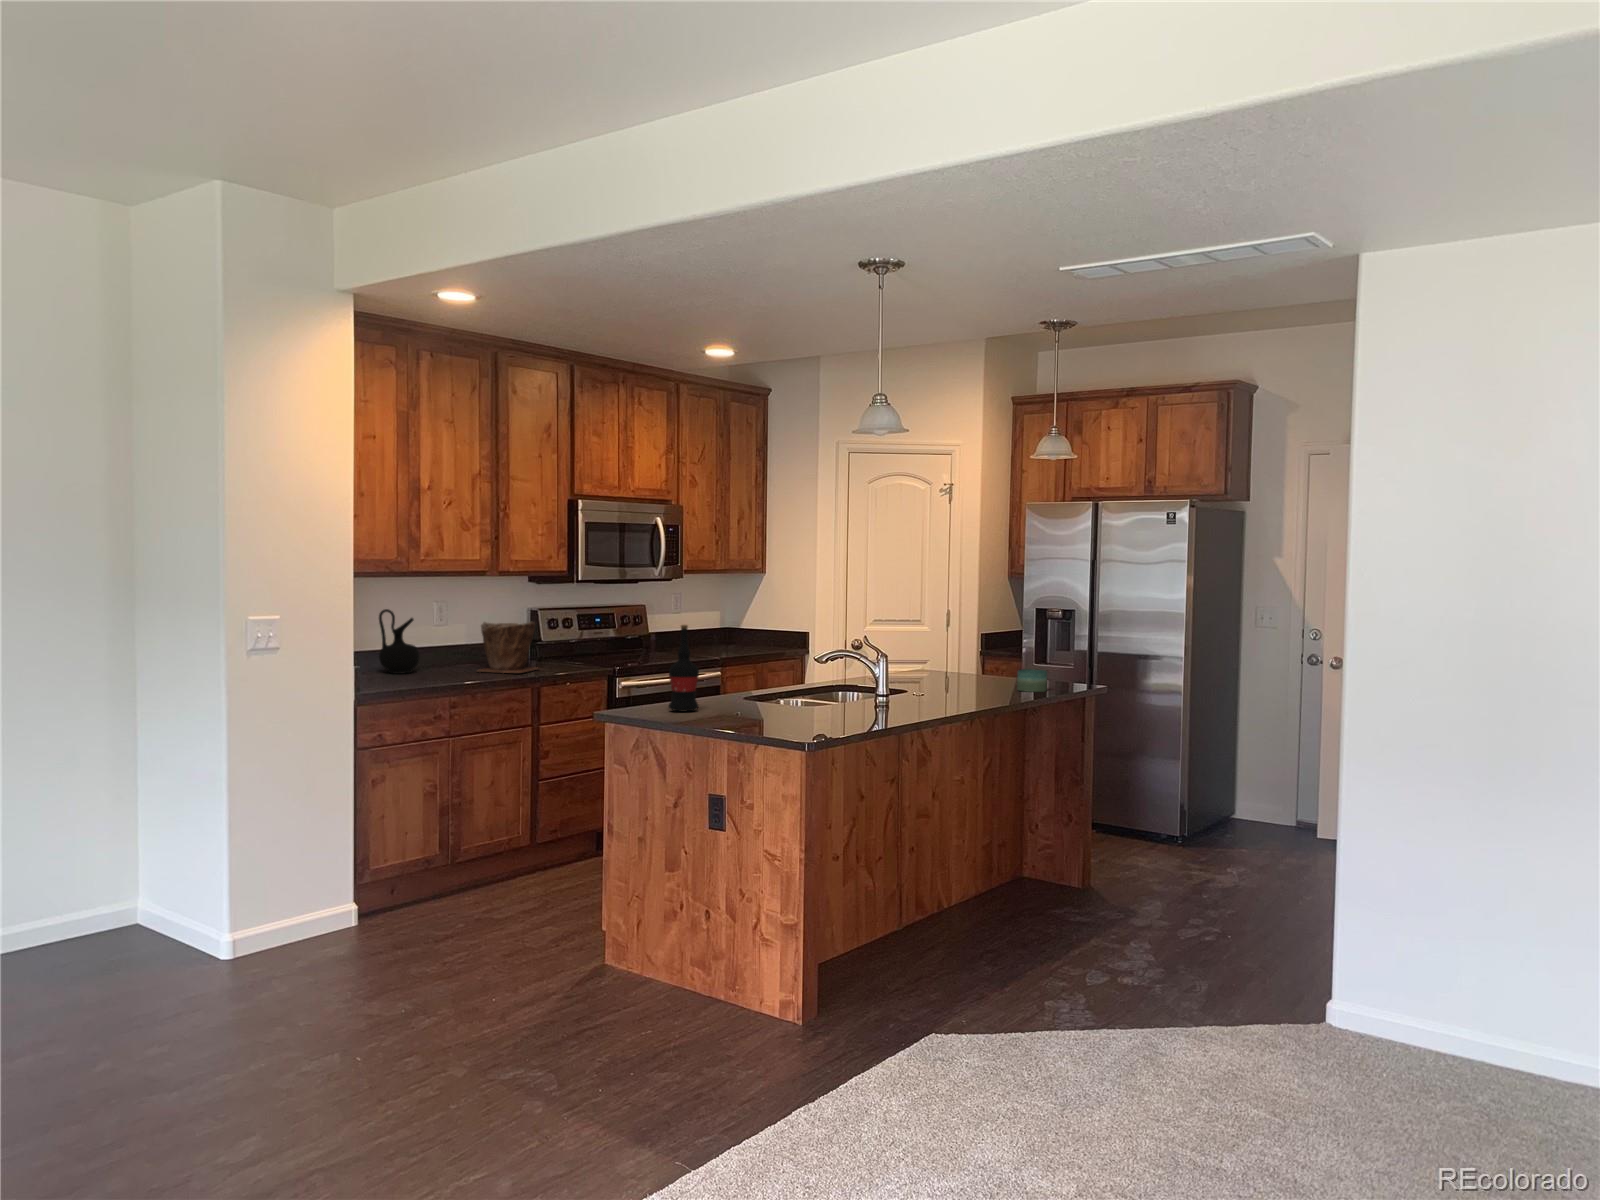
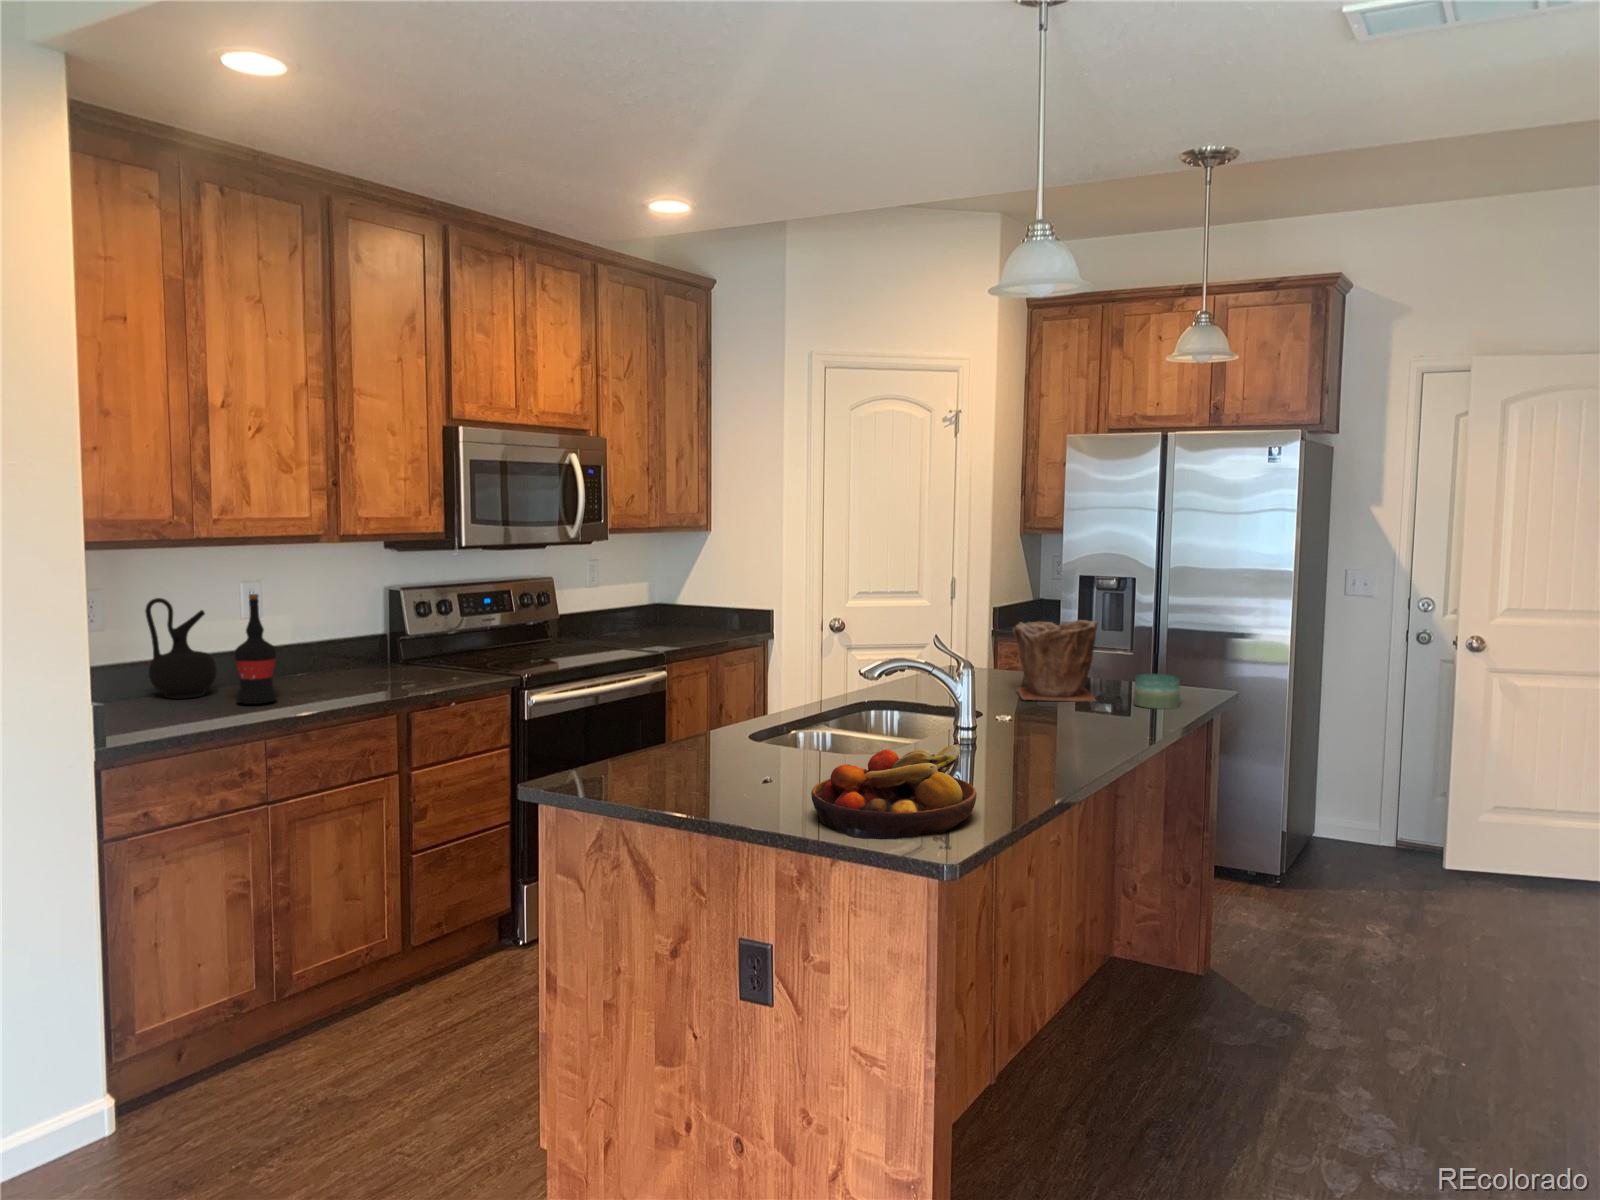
plant pot: present [478,622,538,673] -> present [1013,620,1097,702]
wine bottle: present [669,625,699,711] -> present [235,594,277,704]
fruit bowl: none [744,686,835,730] -> present [811,744,977,840]

